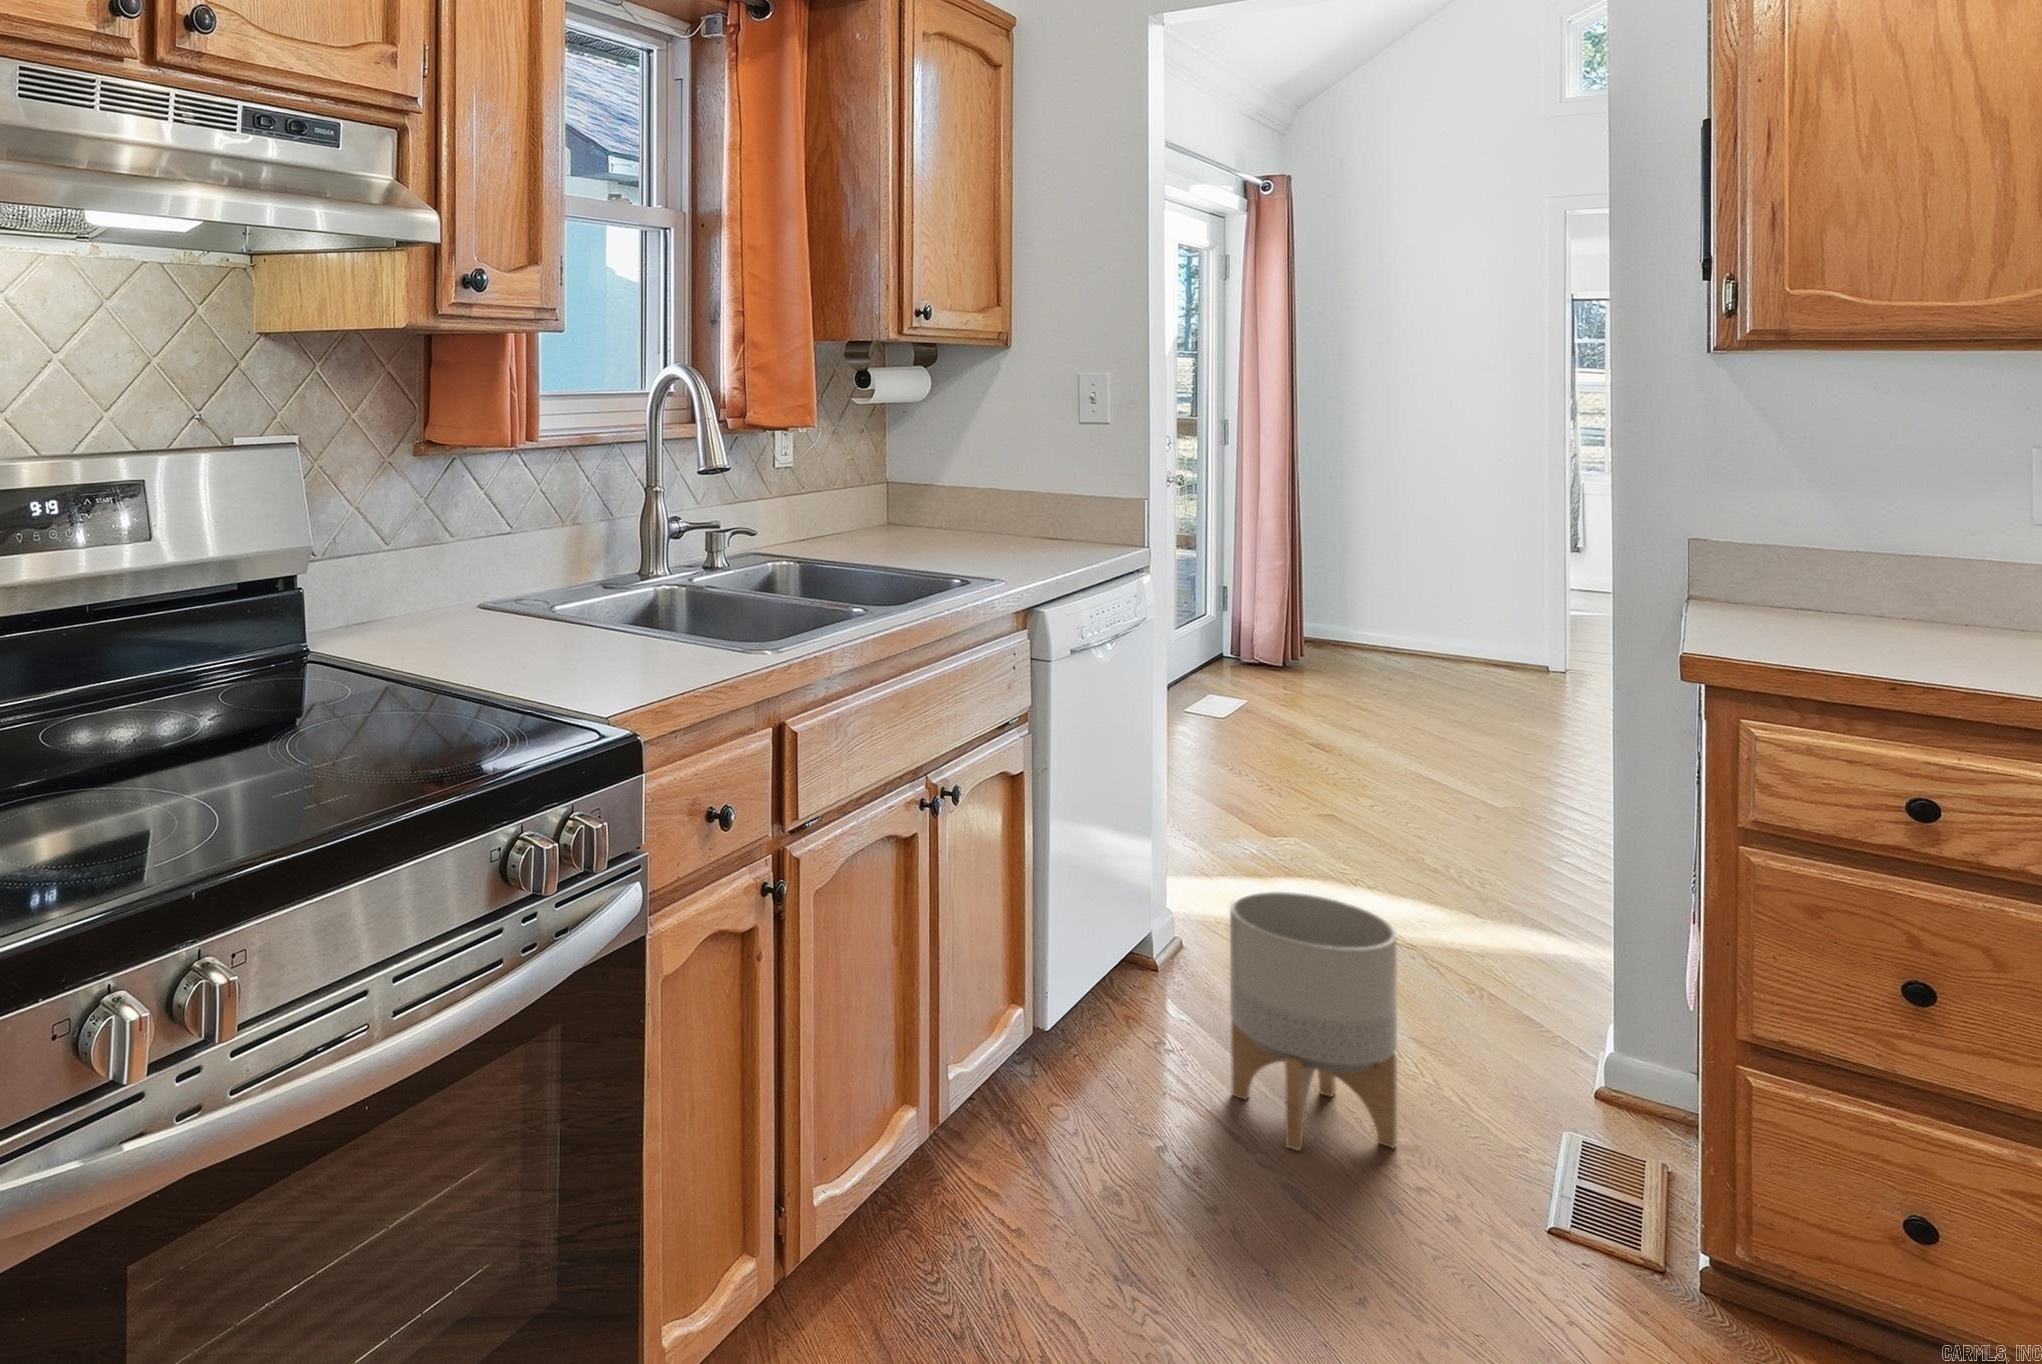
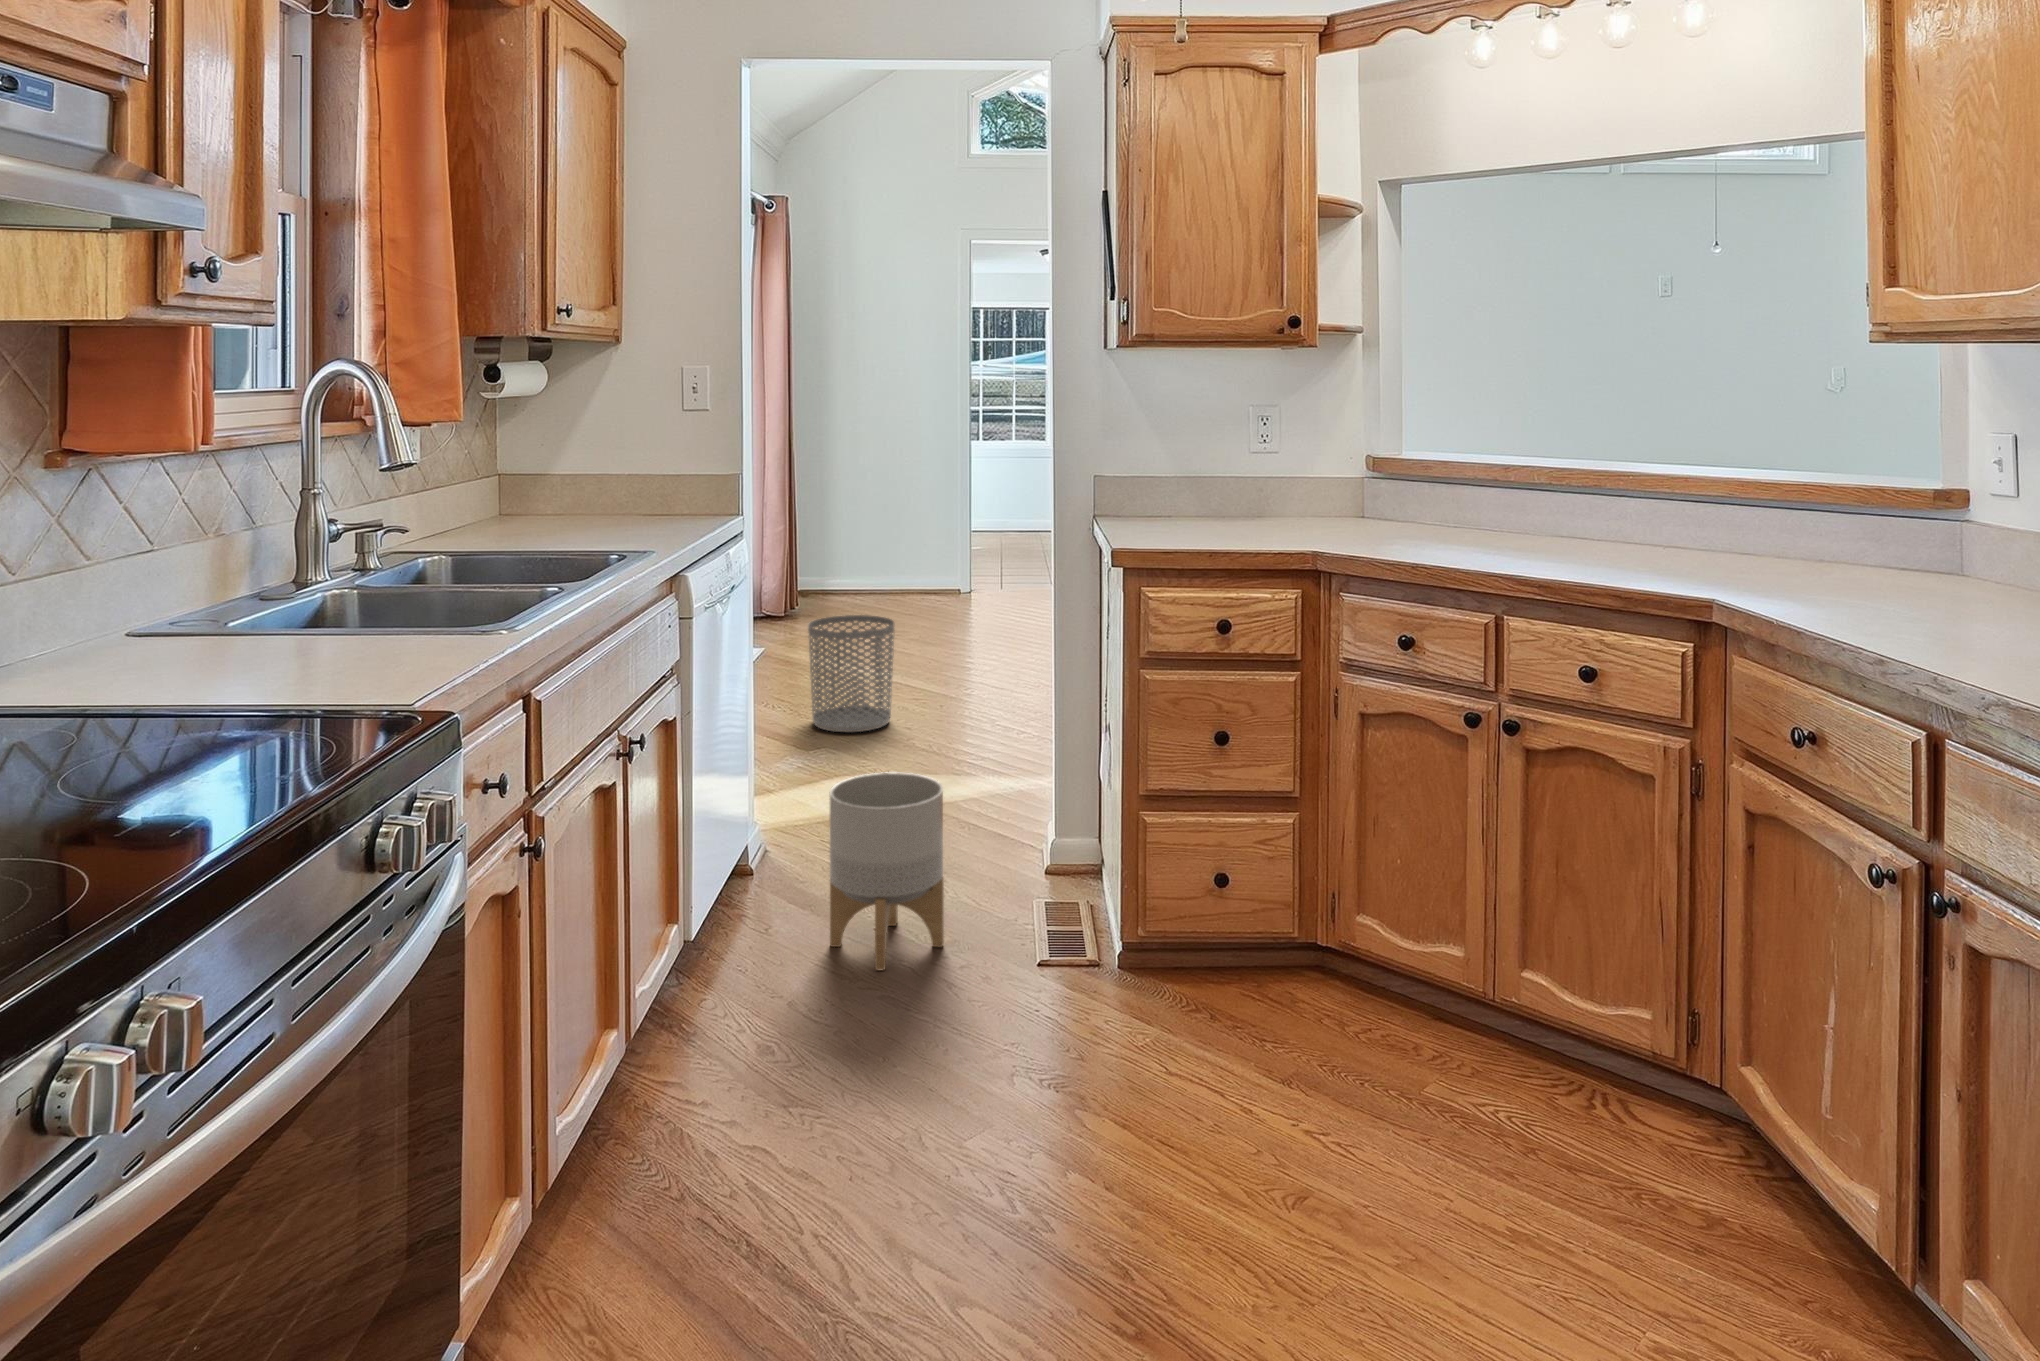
waste bin: none [1276,681,1398,831] -> present [808,615,895,732]

